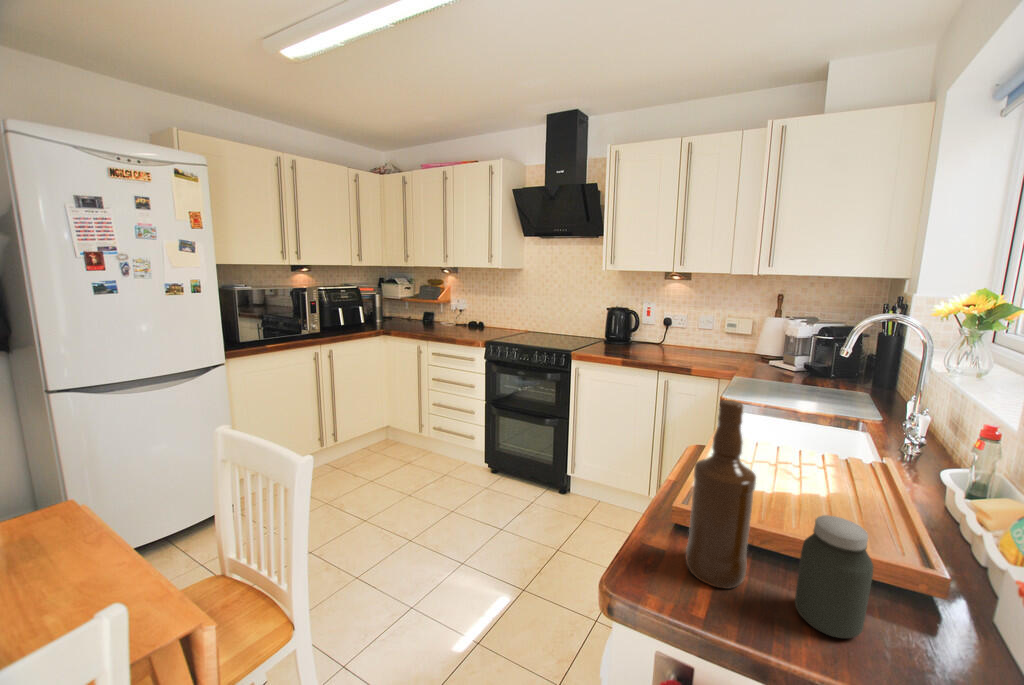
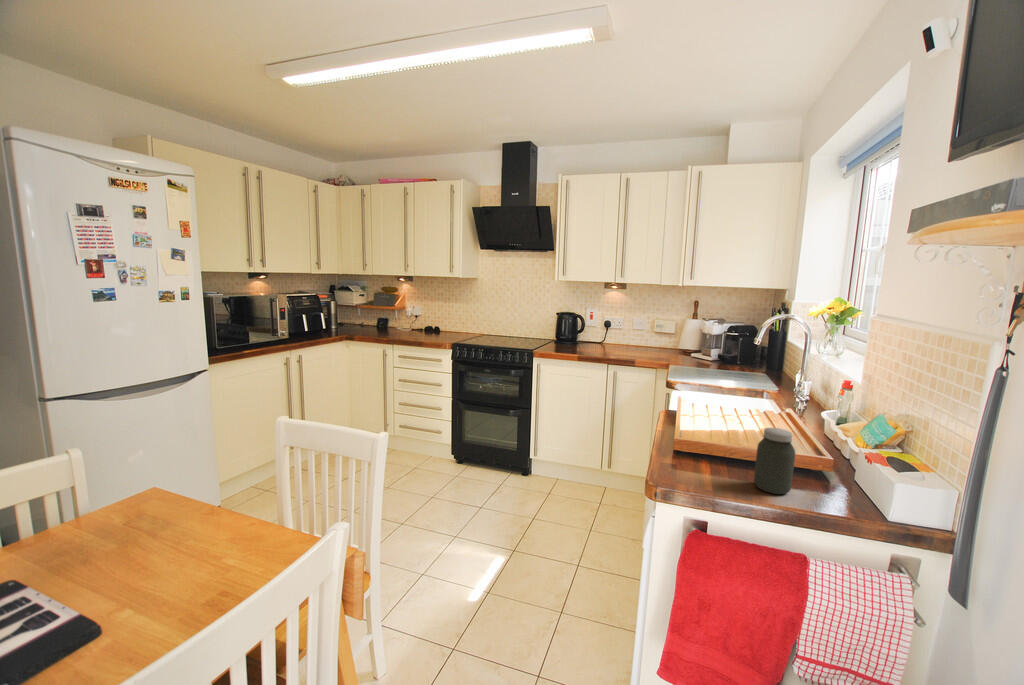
bottle: present [686,400,756,588] -> none [687,365,730,481]

